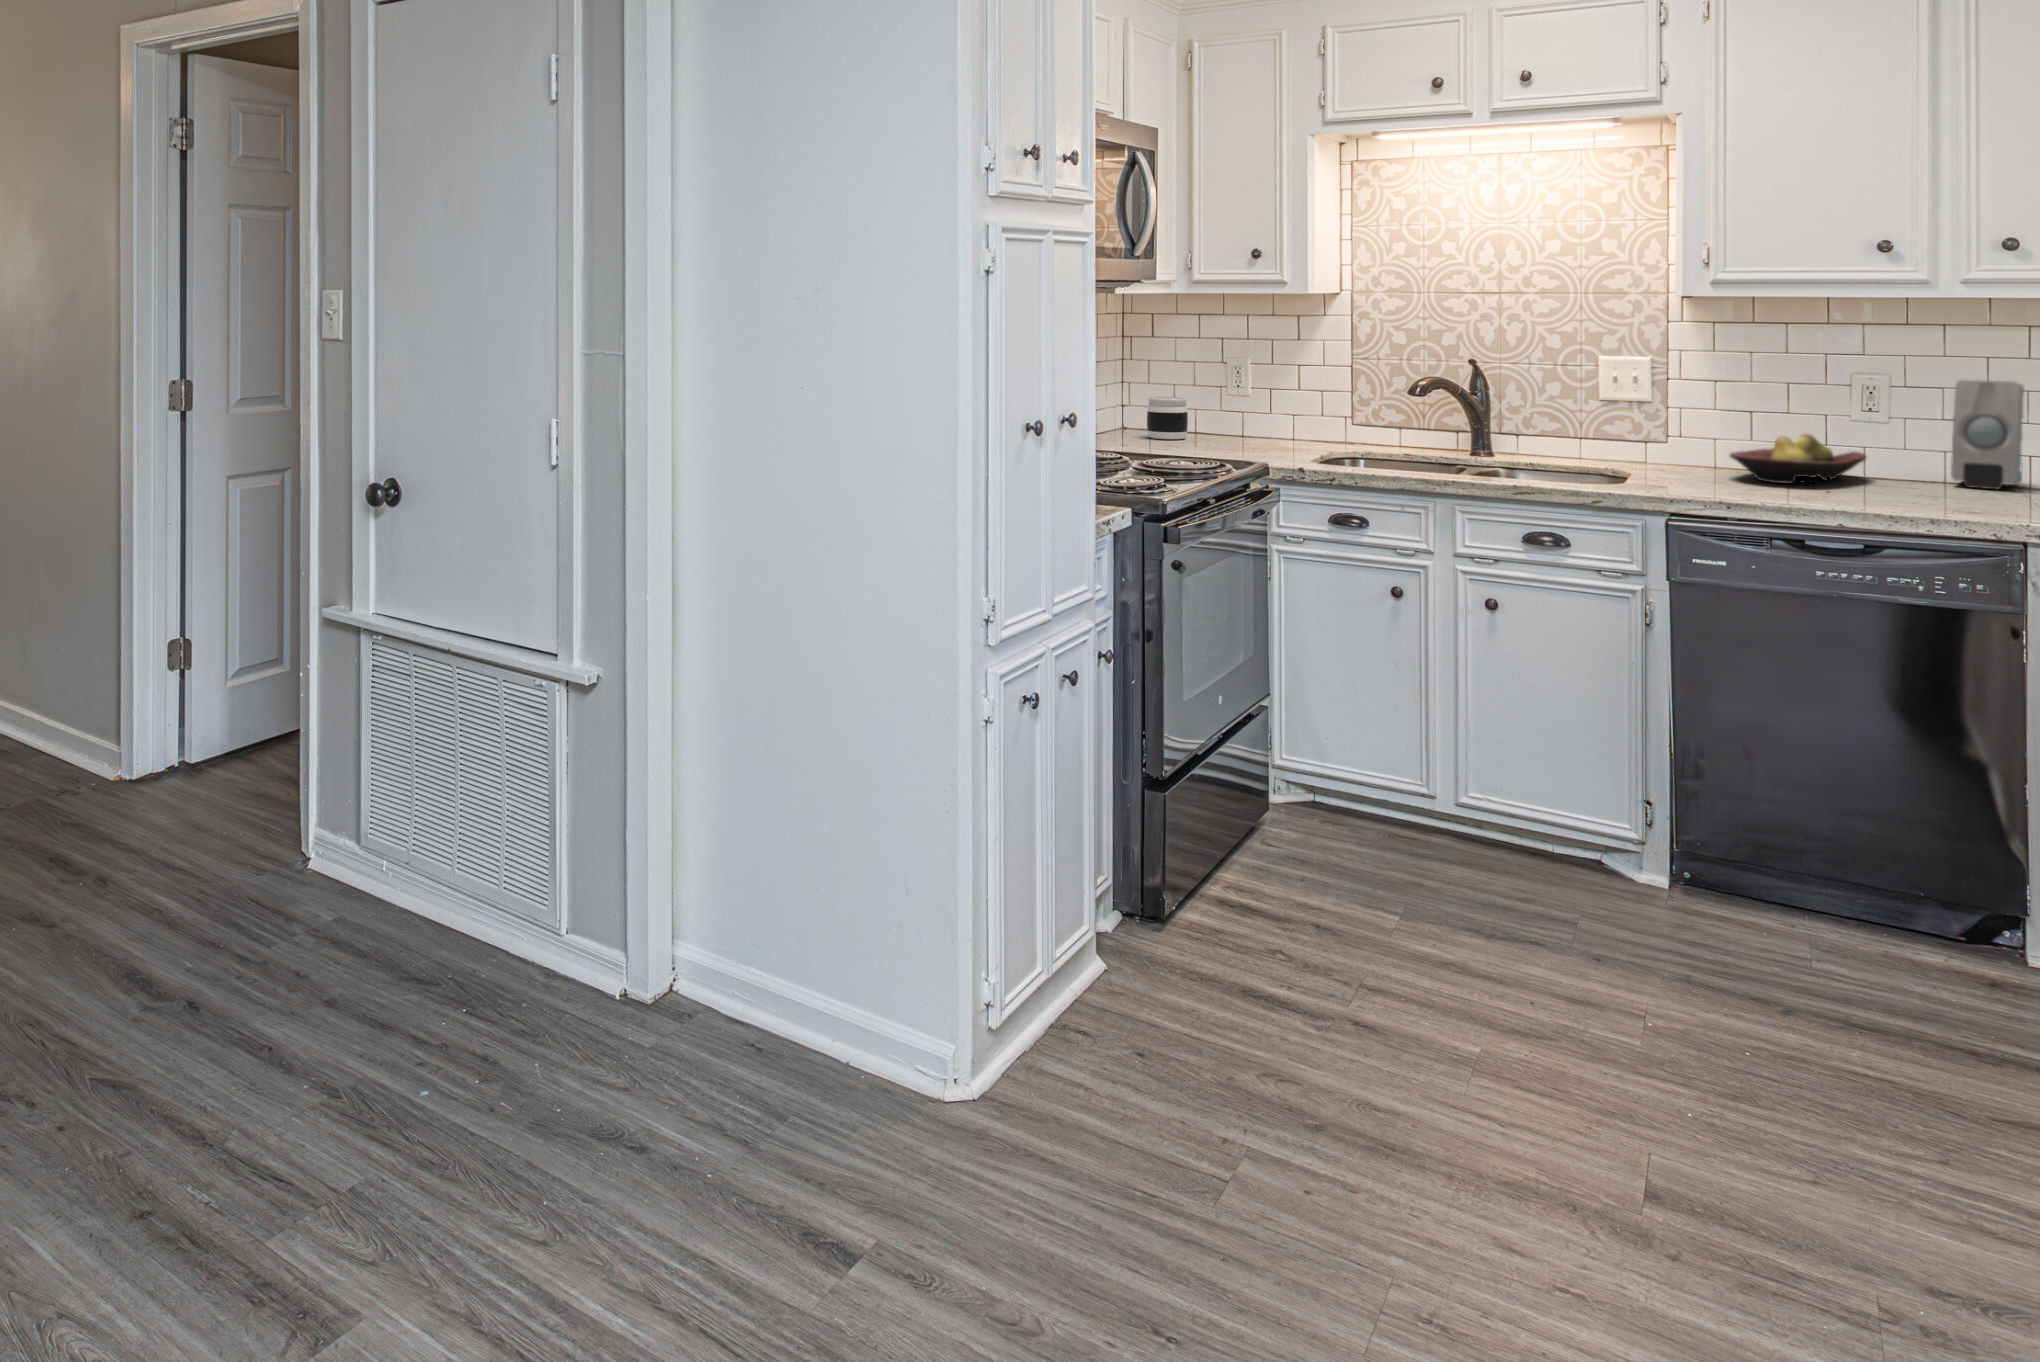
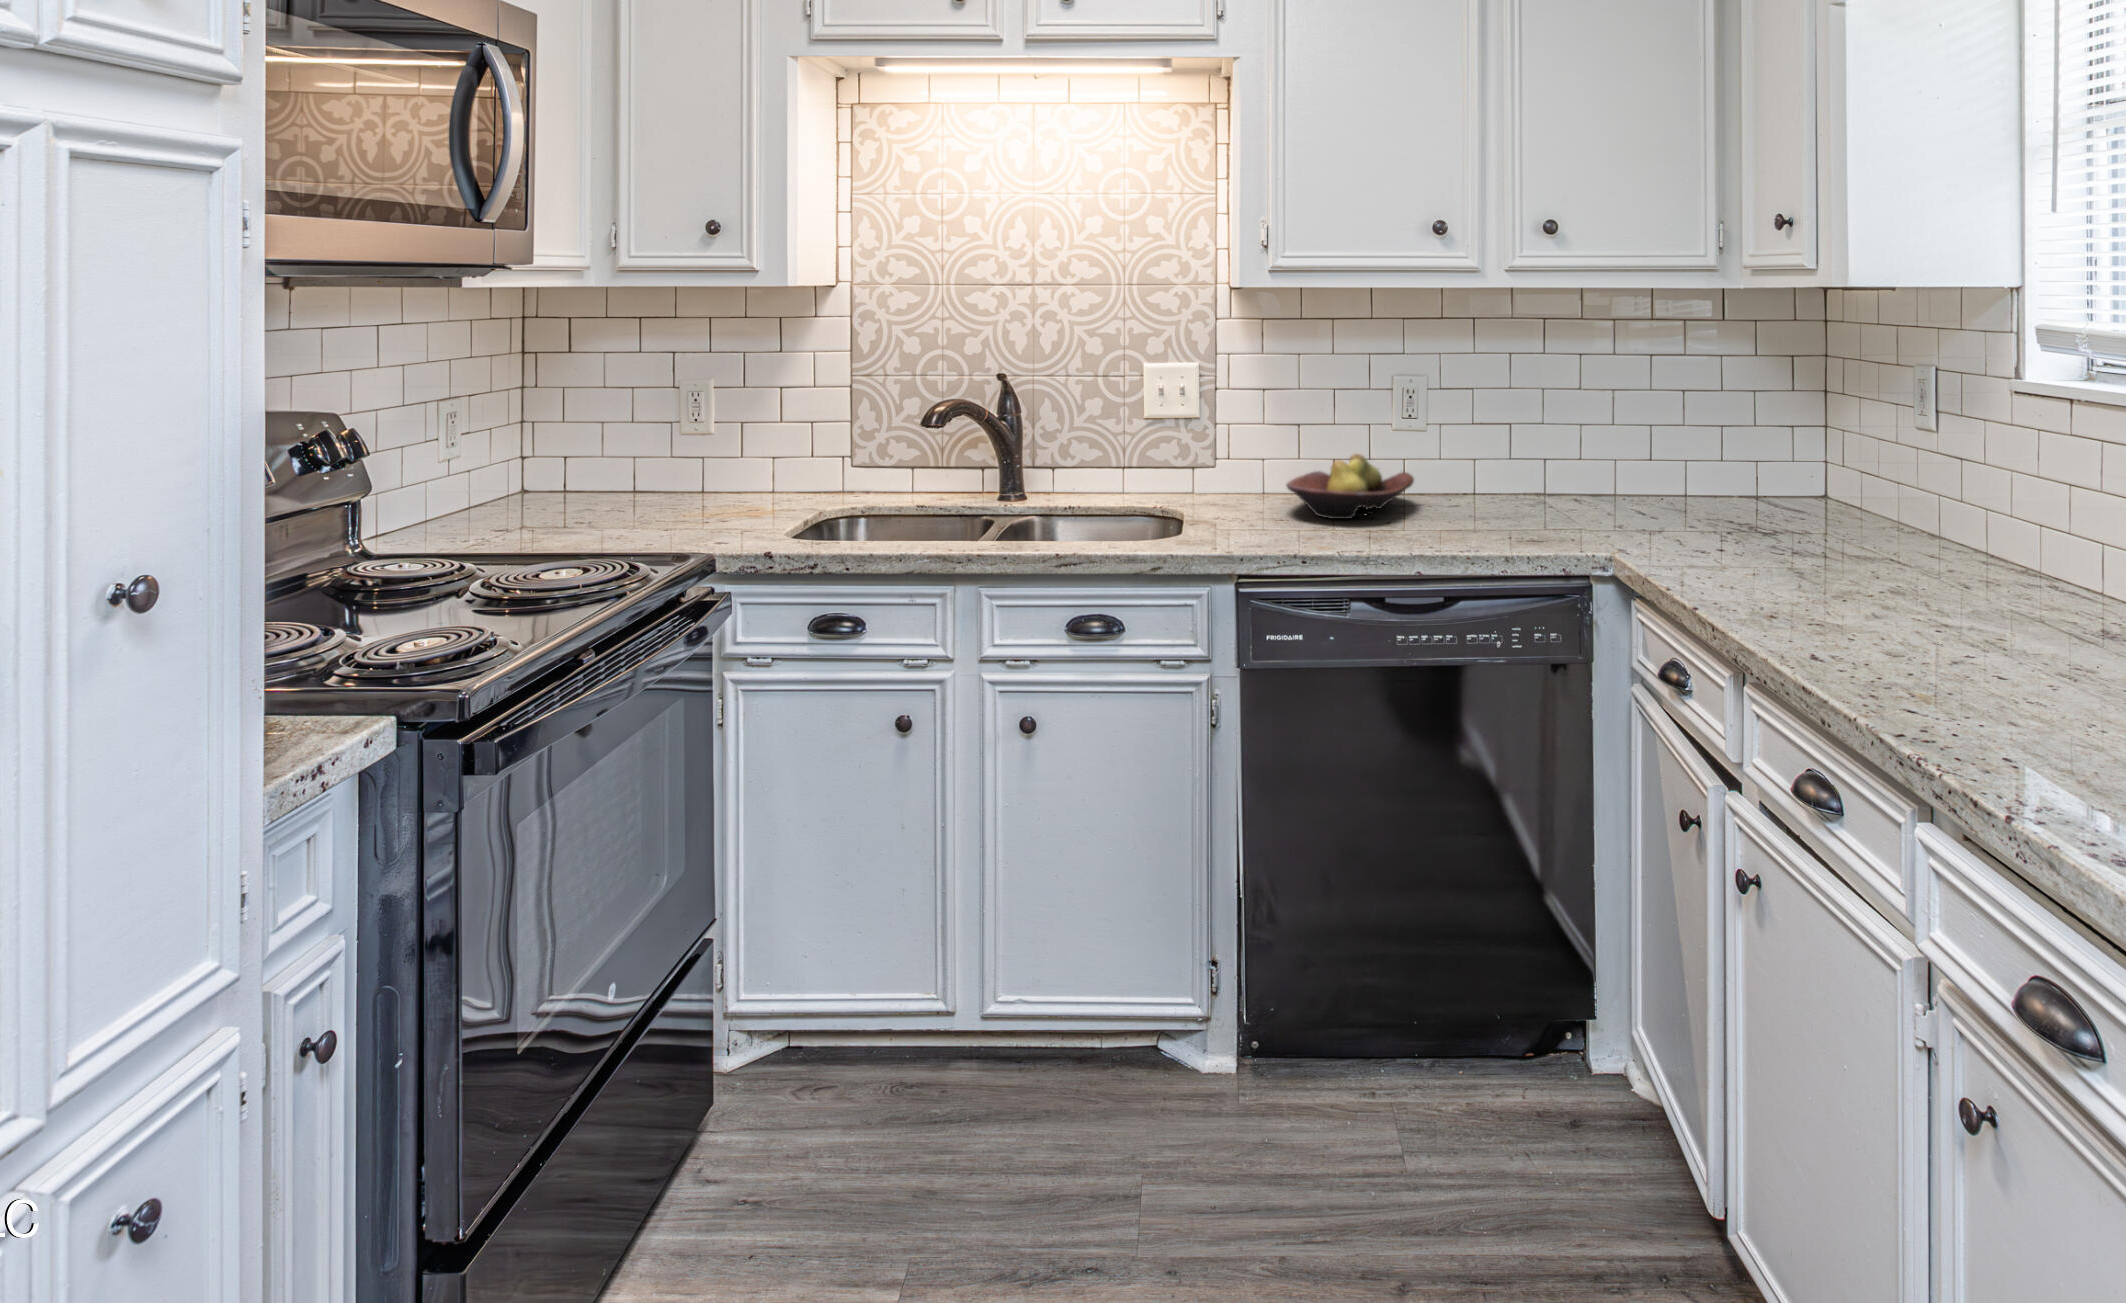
soap dispenser: present [1951,380,2024,489] -> none [1490,388,1550,509]
jar: present [1147,397,1188,439] -> none [567,432,629,496]

